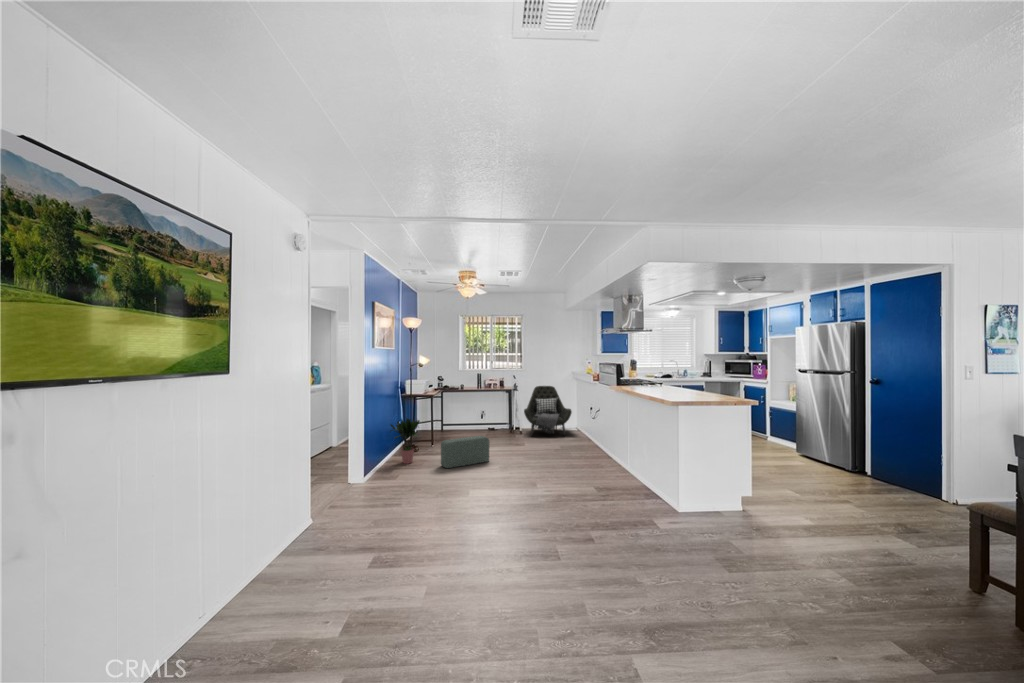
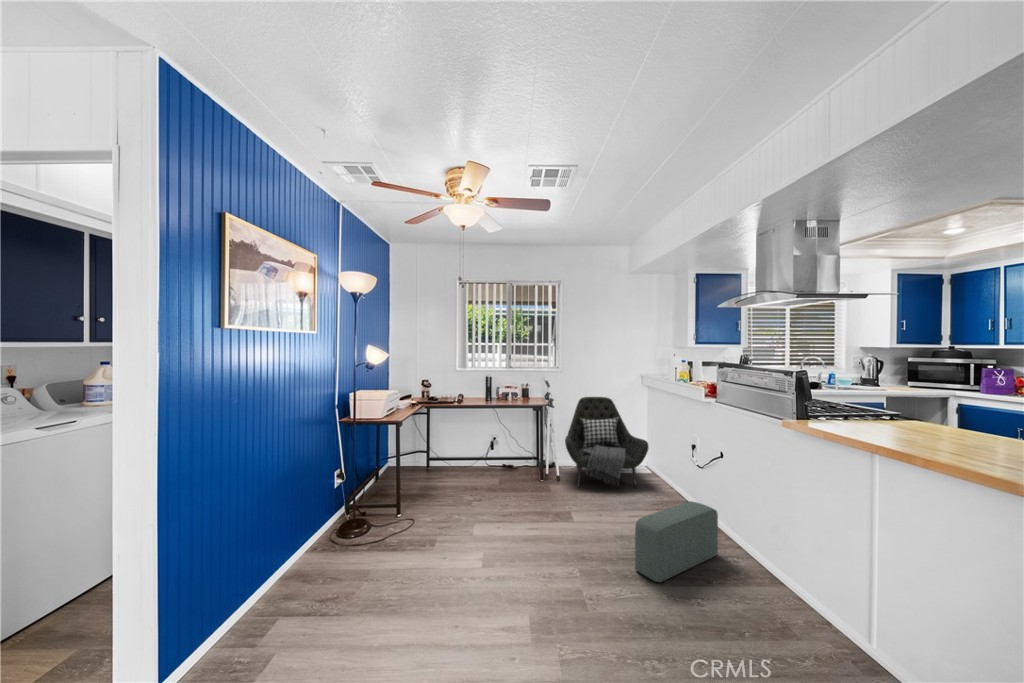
potted plant: present [391,418,419,464] -> none [278,472,360,592]
pouf: present [441,436,490,468] -> present [635,501,718,582]

